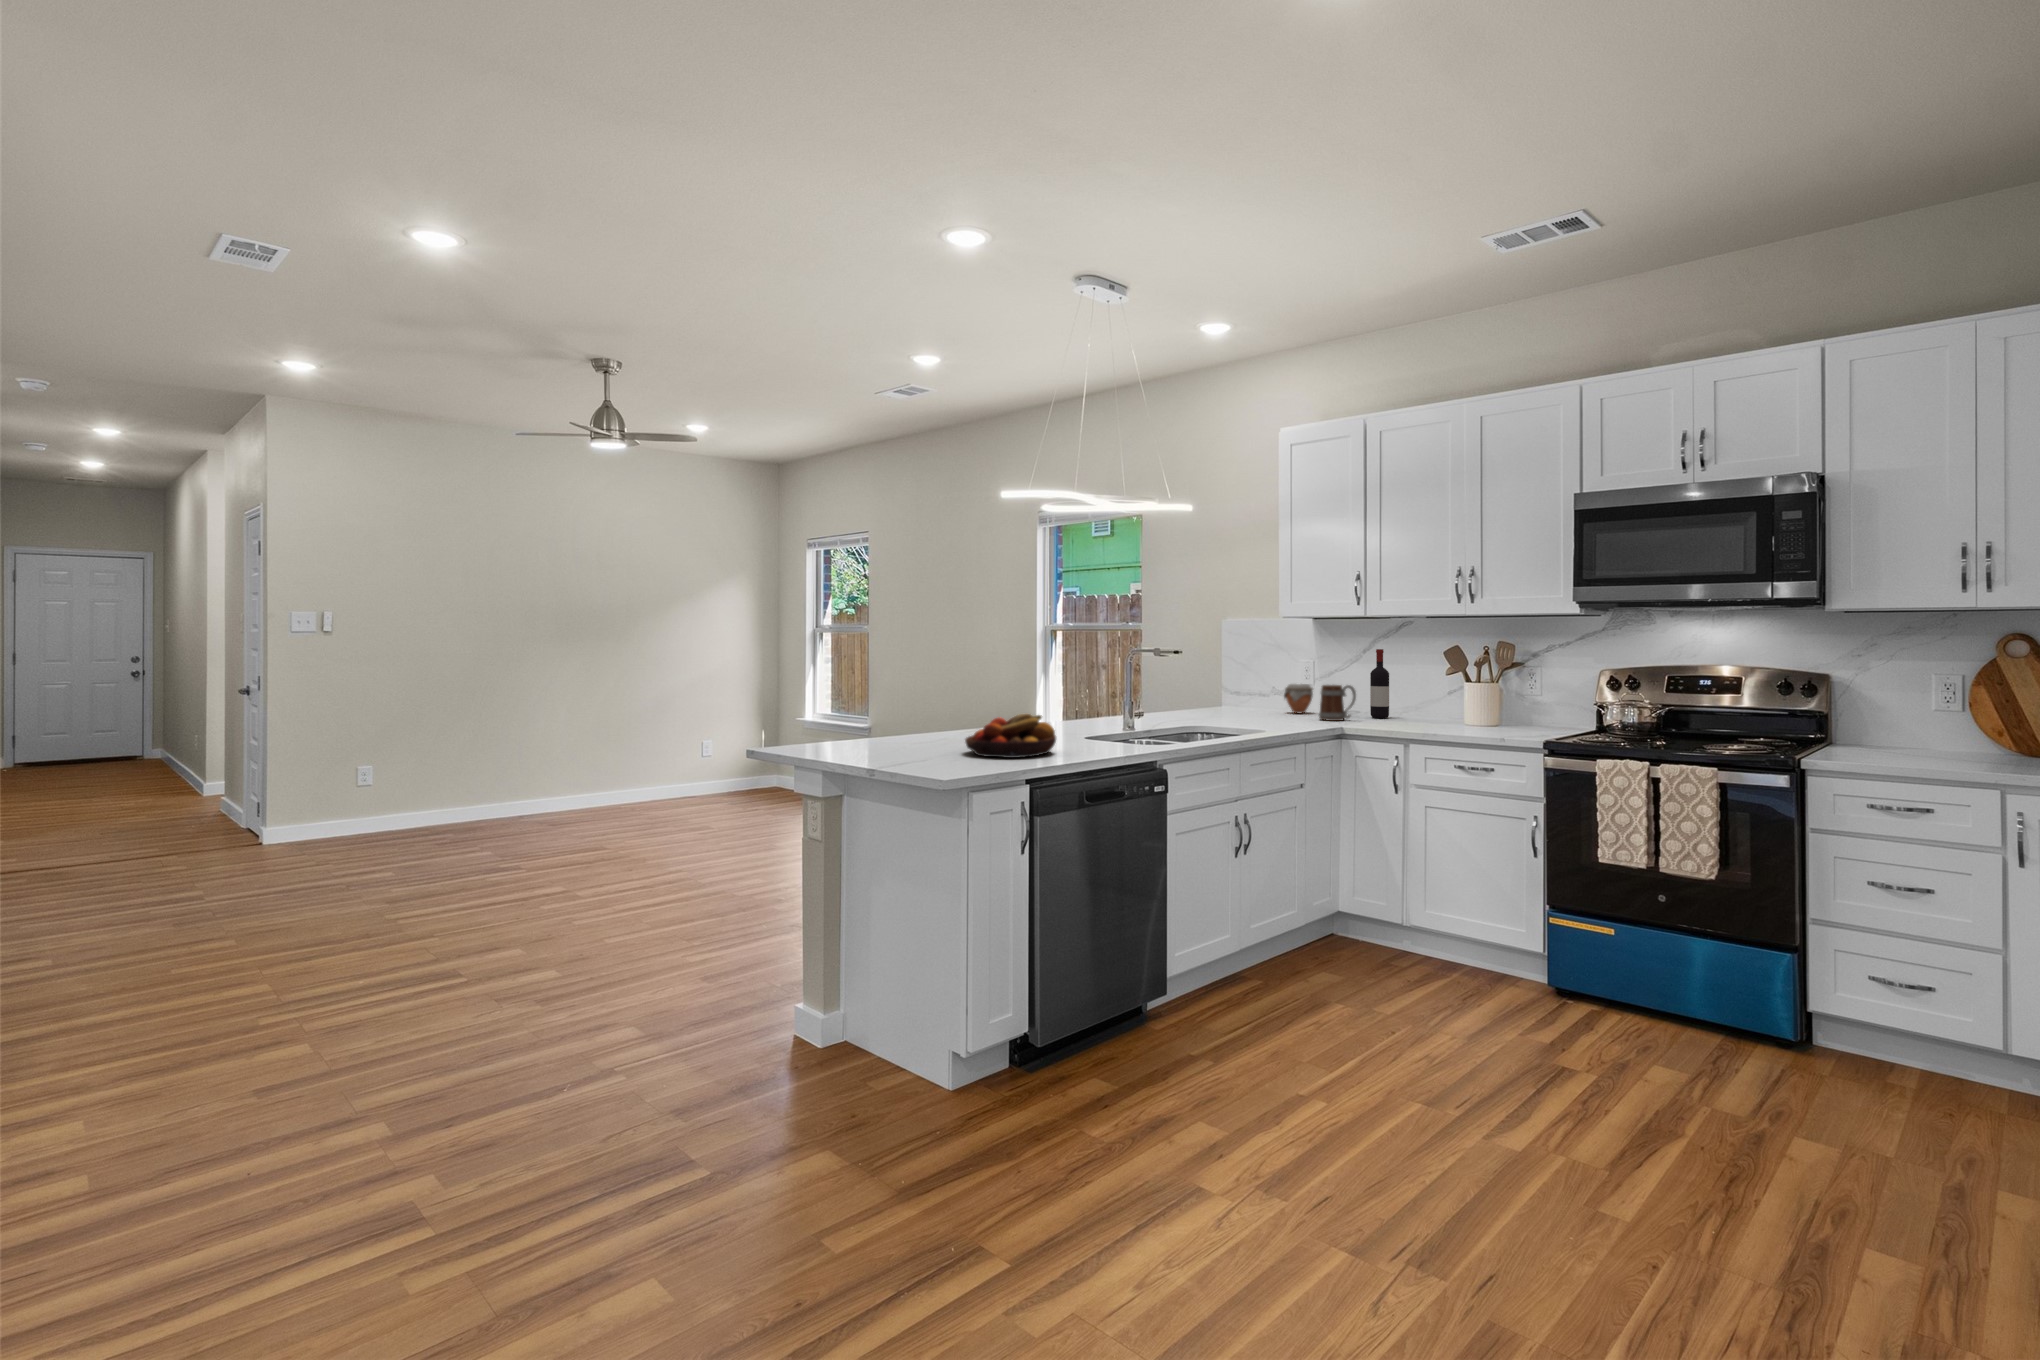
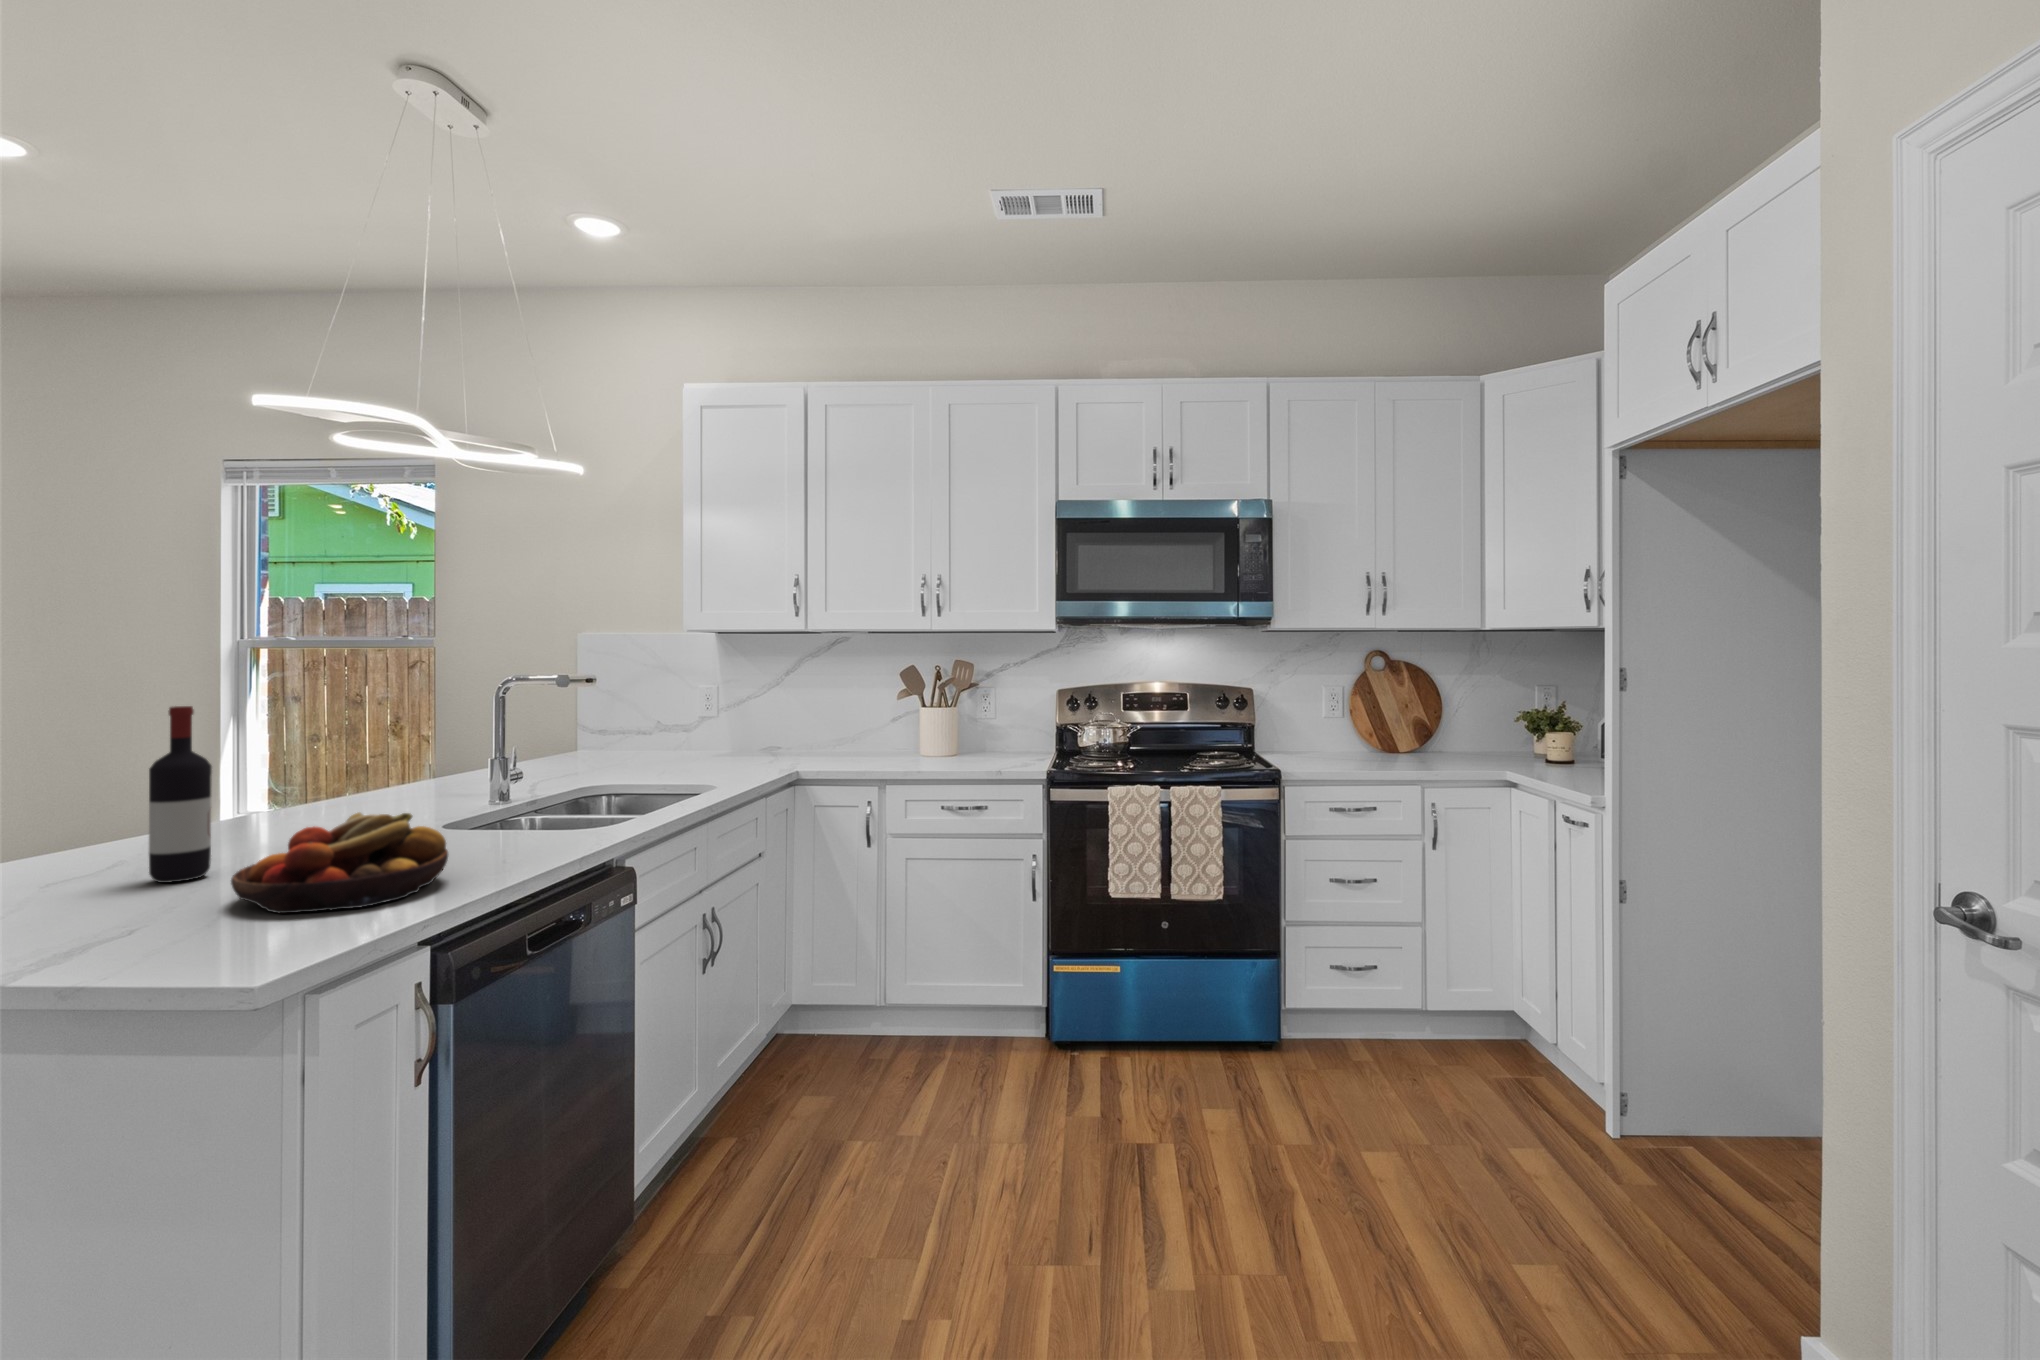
wine bottle: present [1370,649,1389,718] -> present [149,706,212,883]
jar: present [1284,684,1313,713] -> none [685,714,725,752]
mug: present [1319,685,1356,721] -> none [748,715,795,760]

